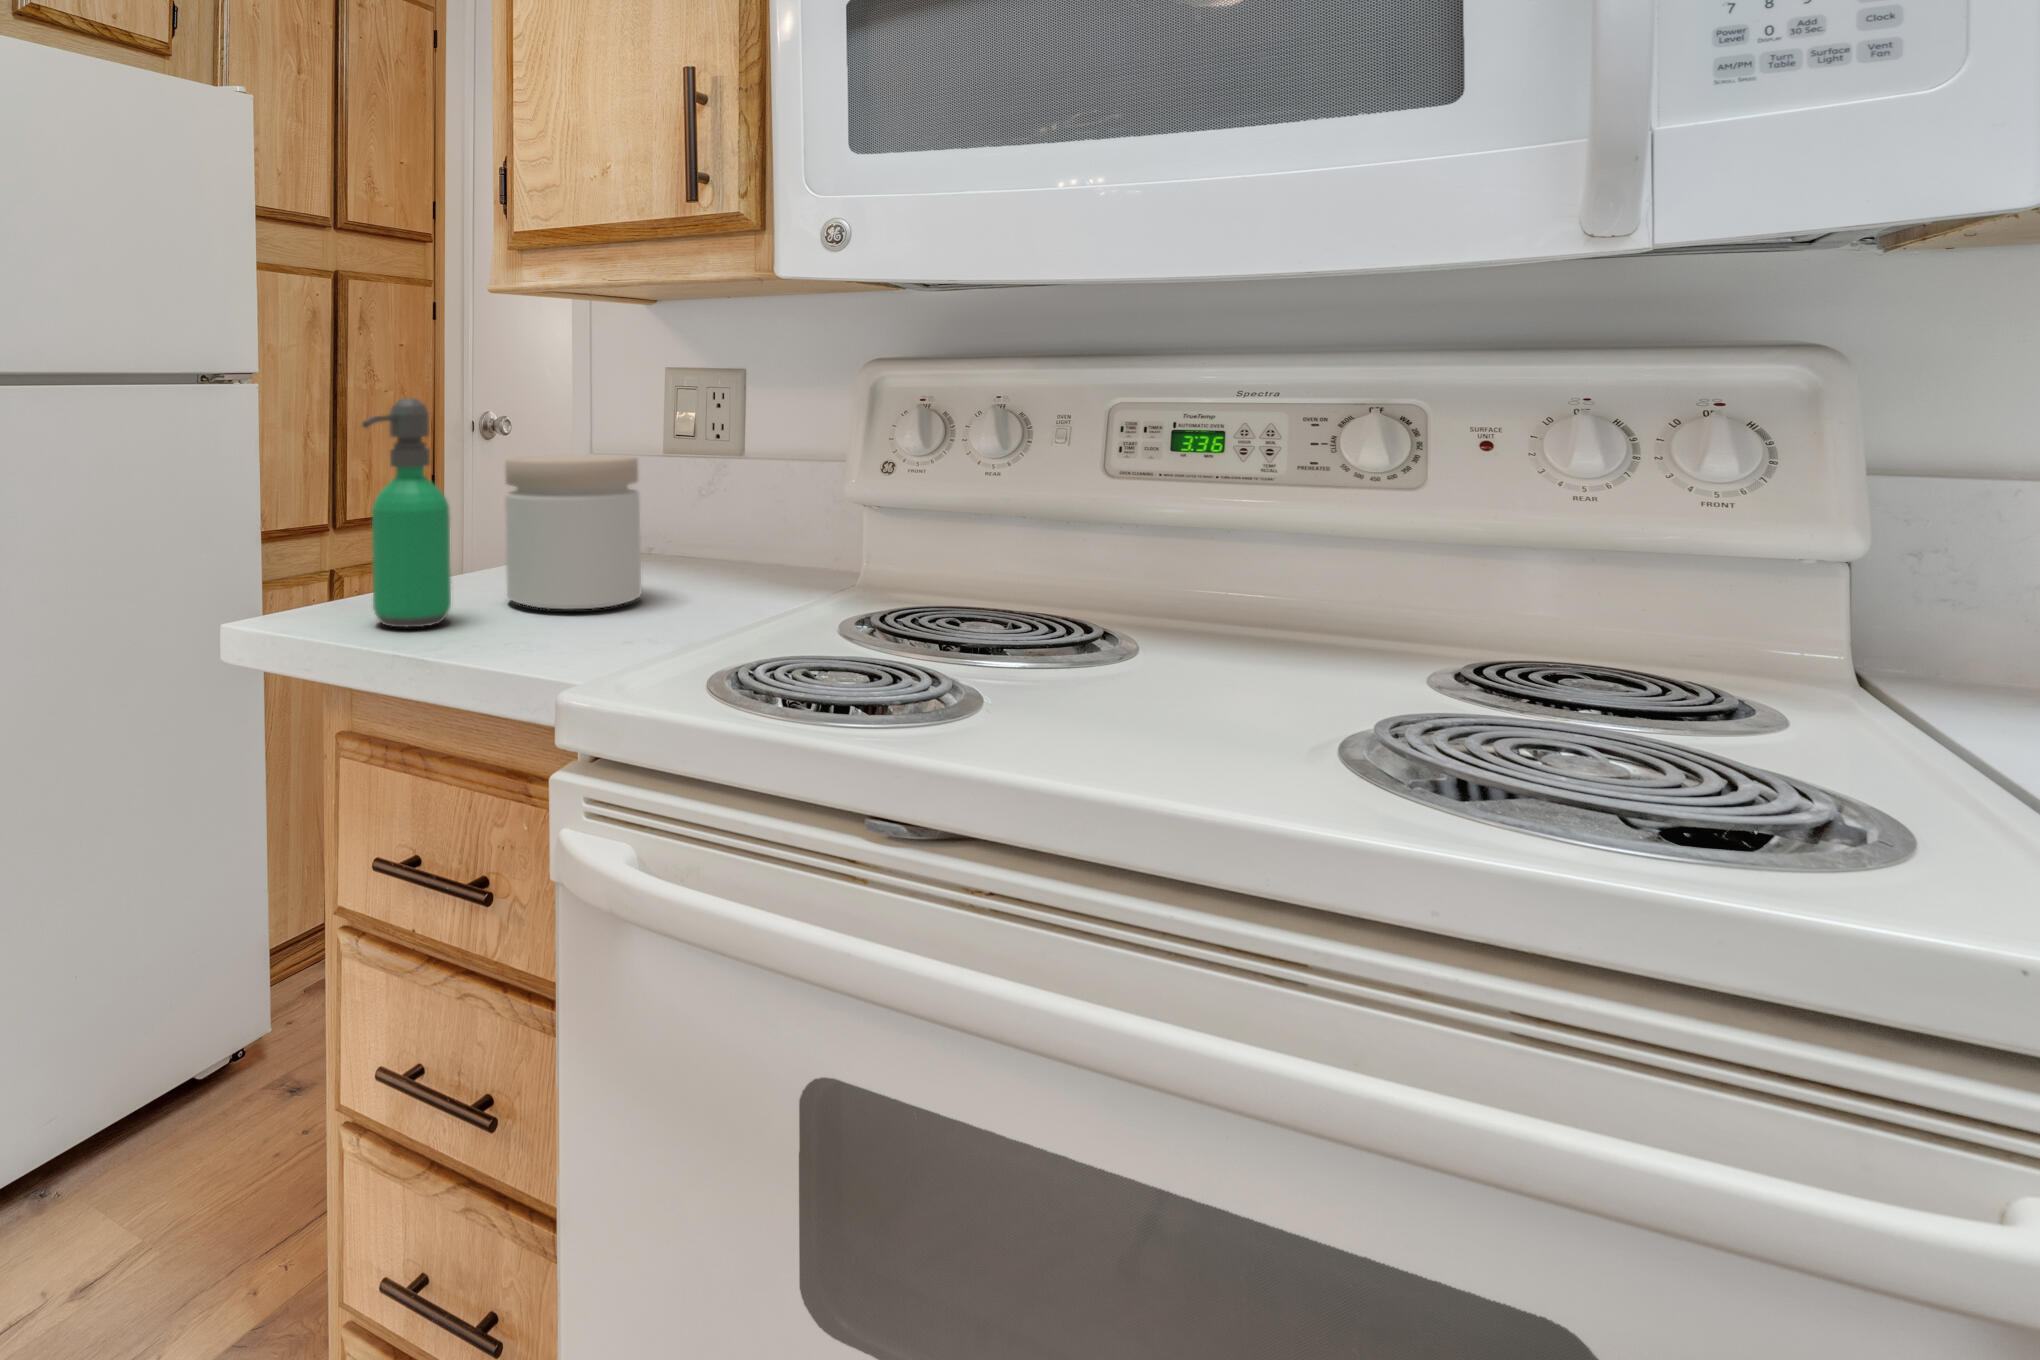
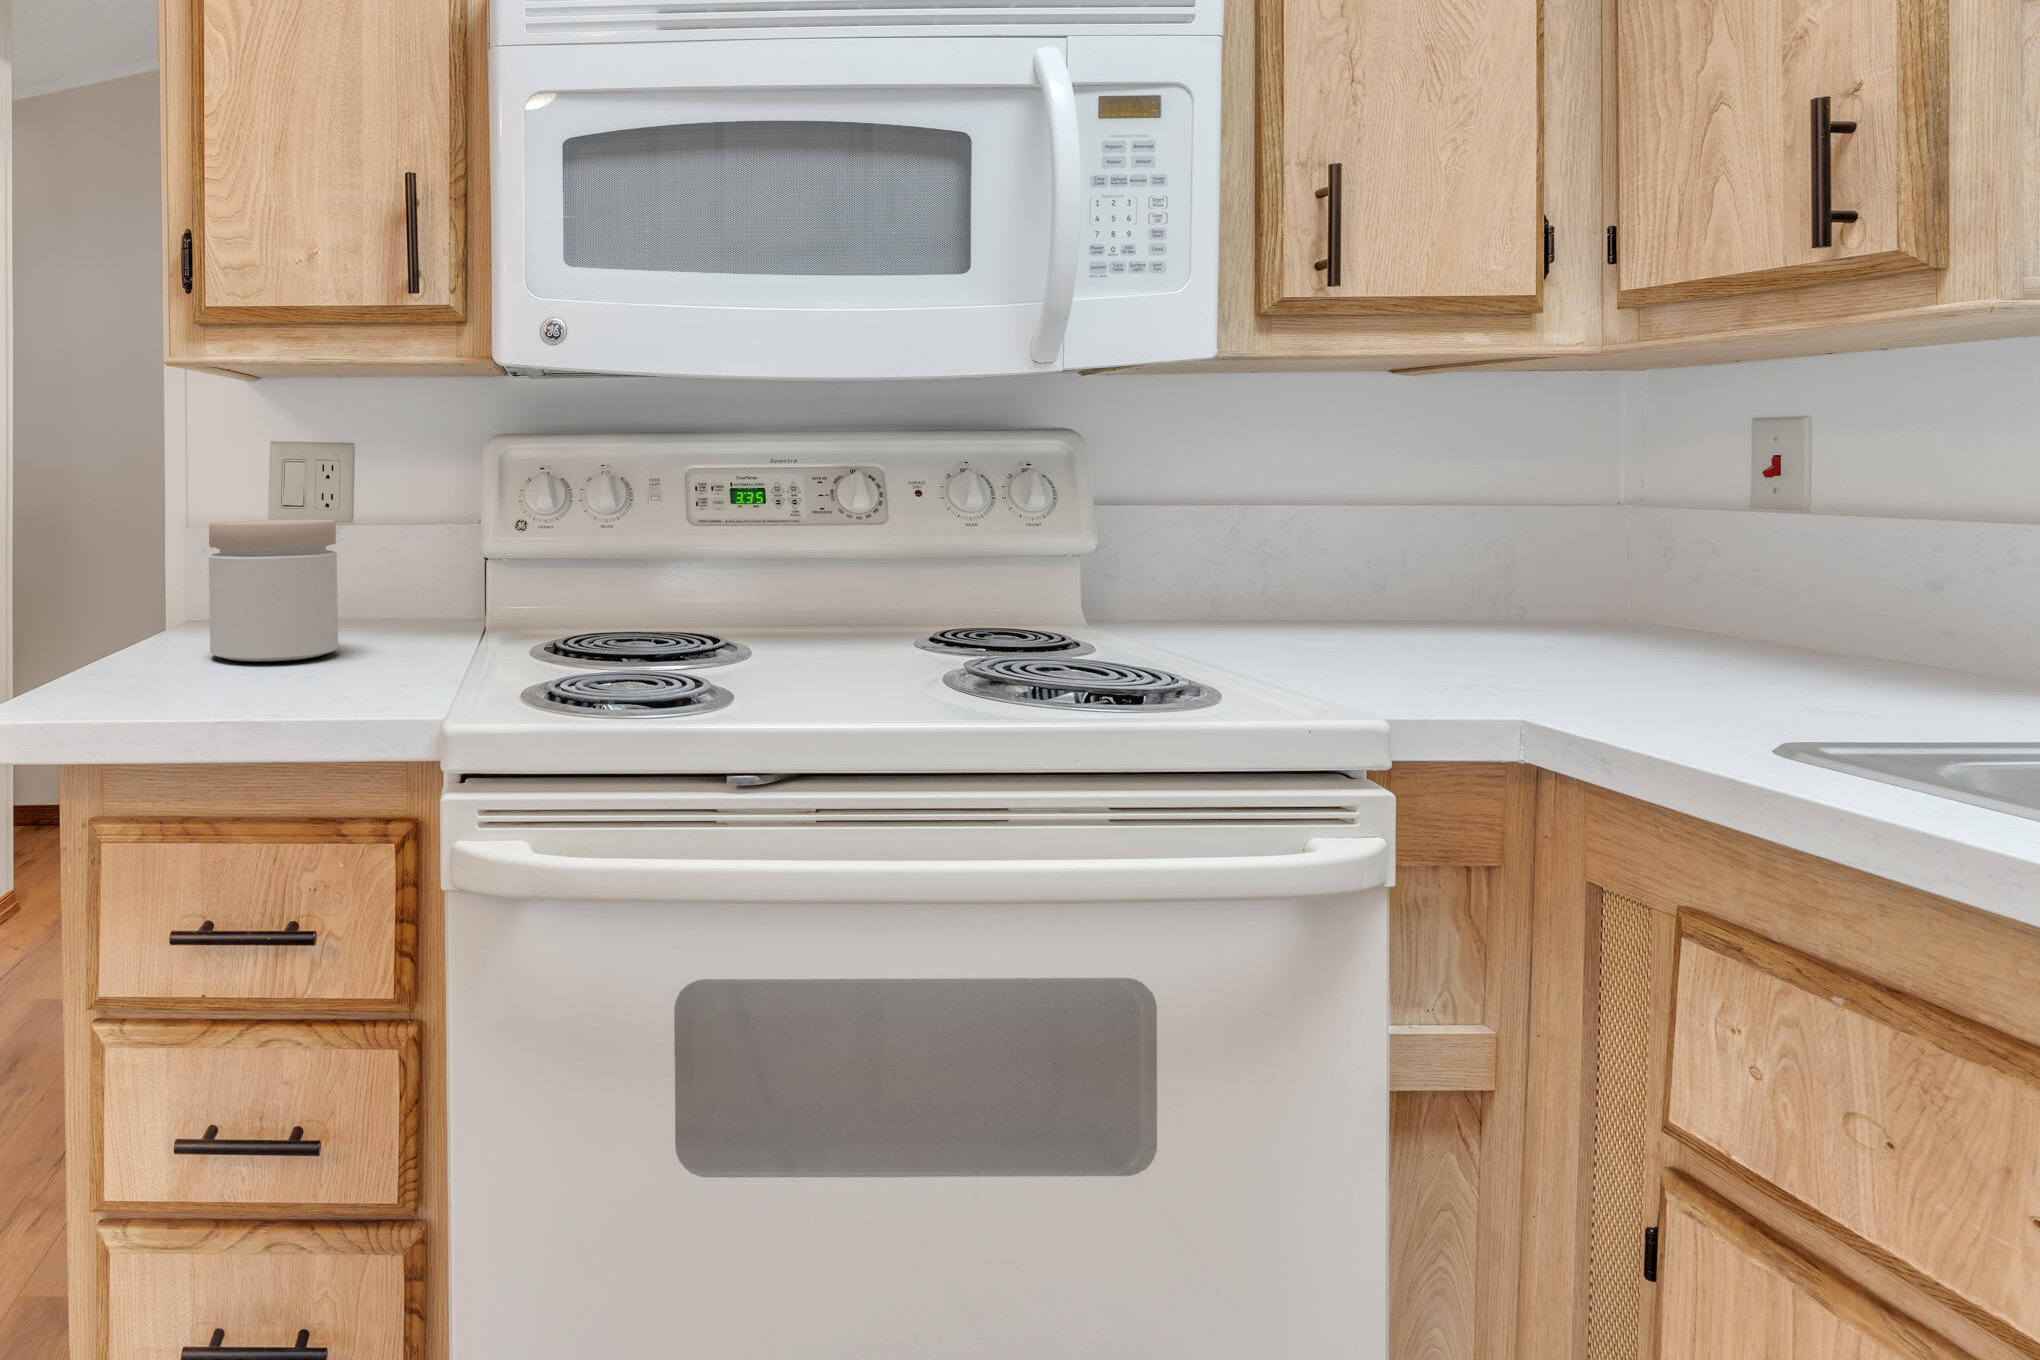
soap dispenser: present [362,398,451,627] -> none [118,463,198,685]

